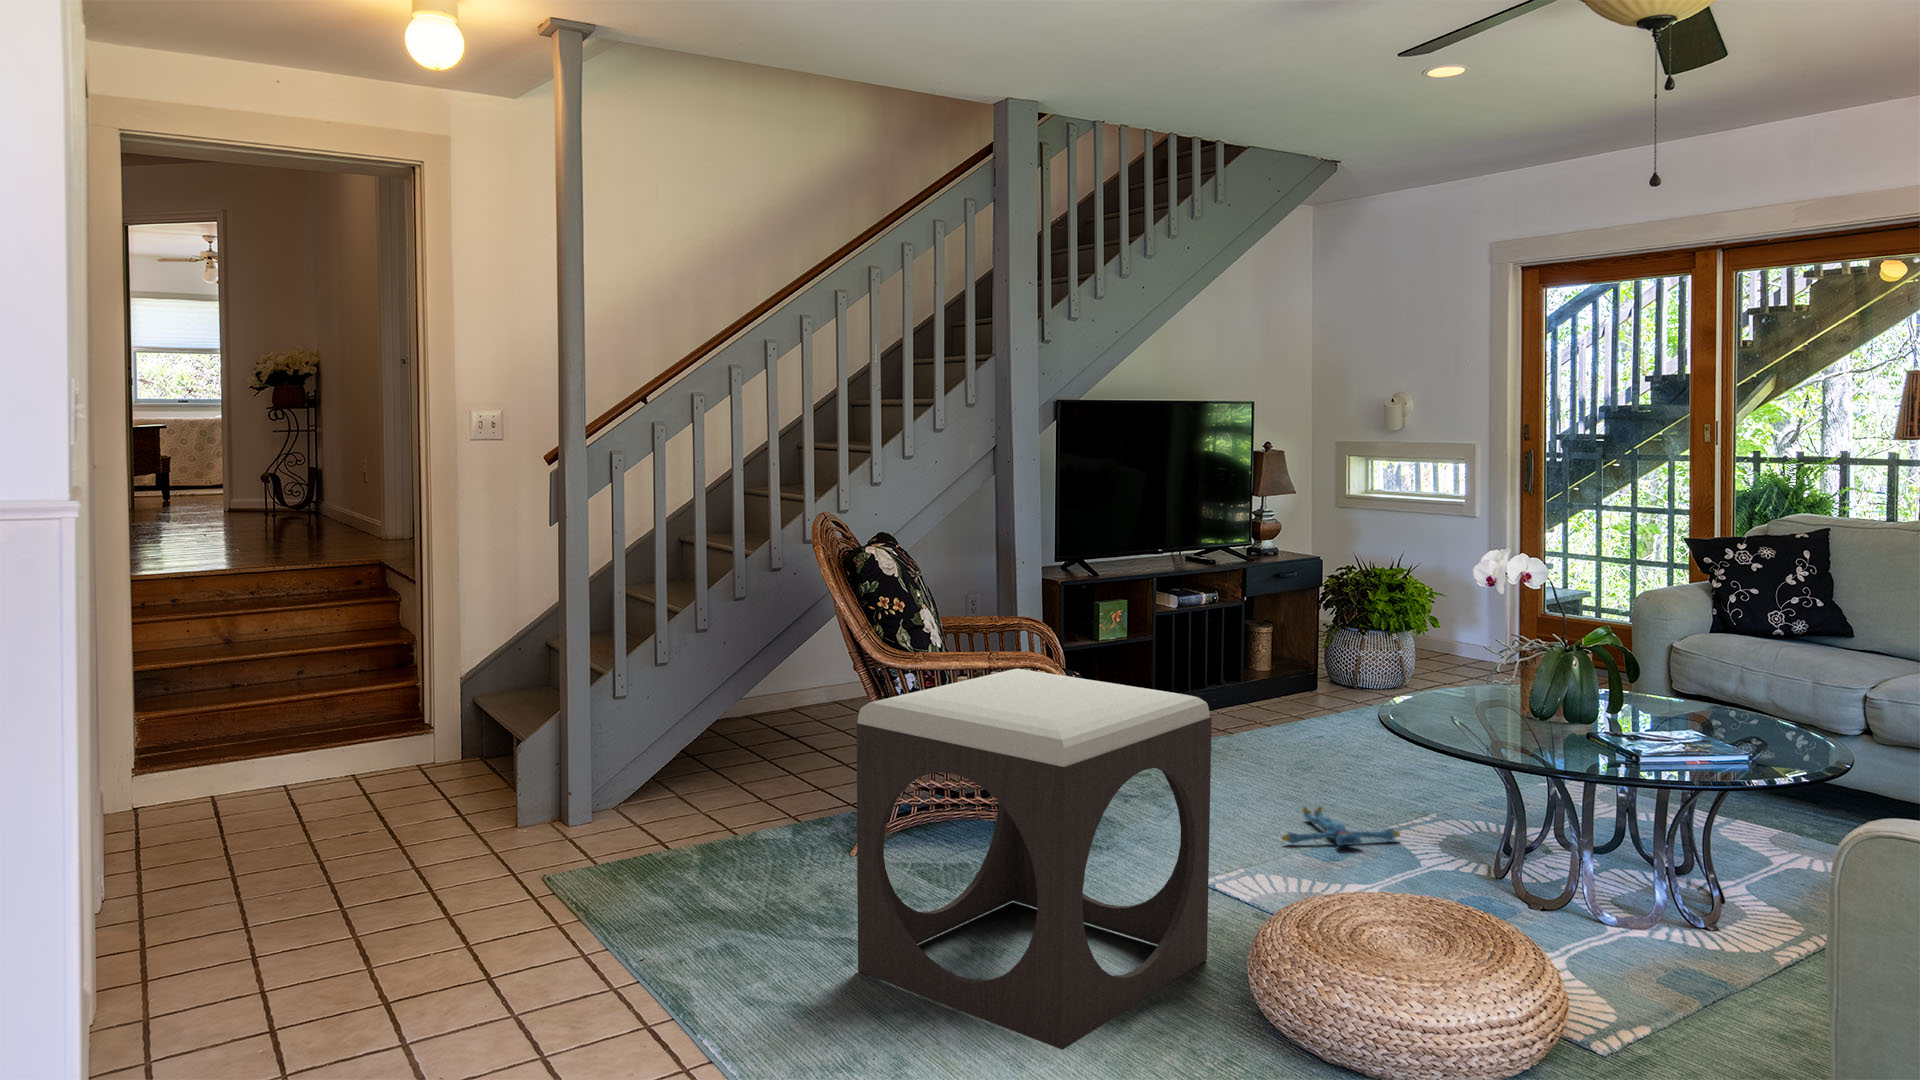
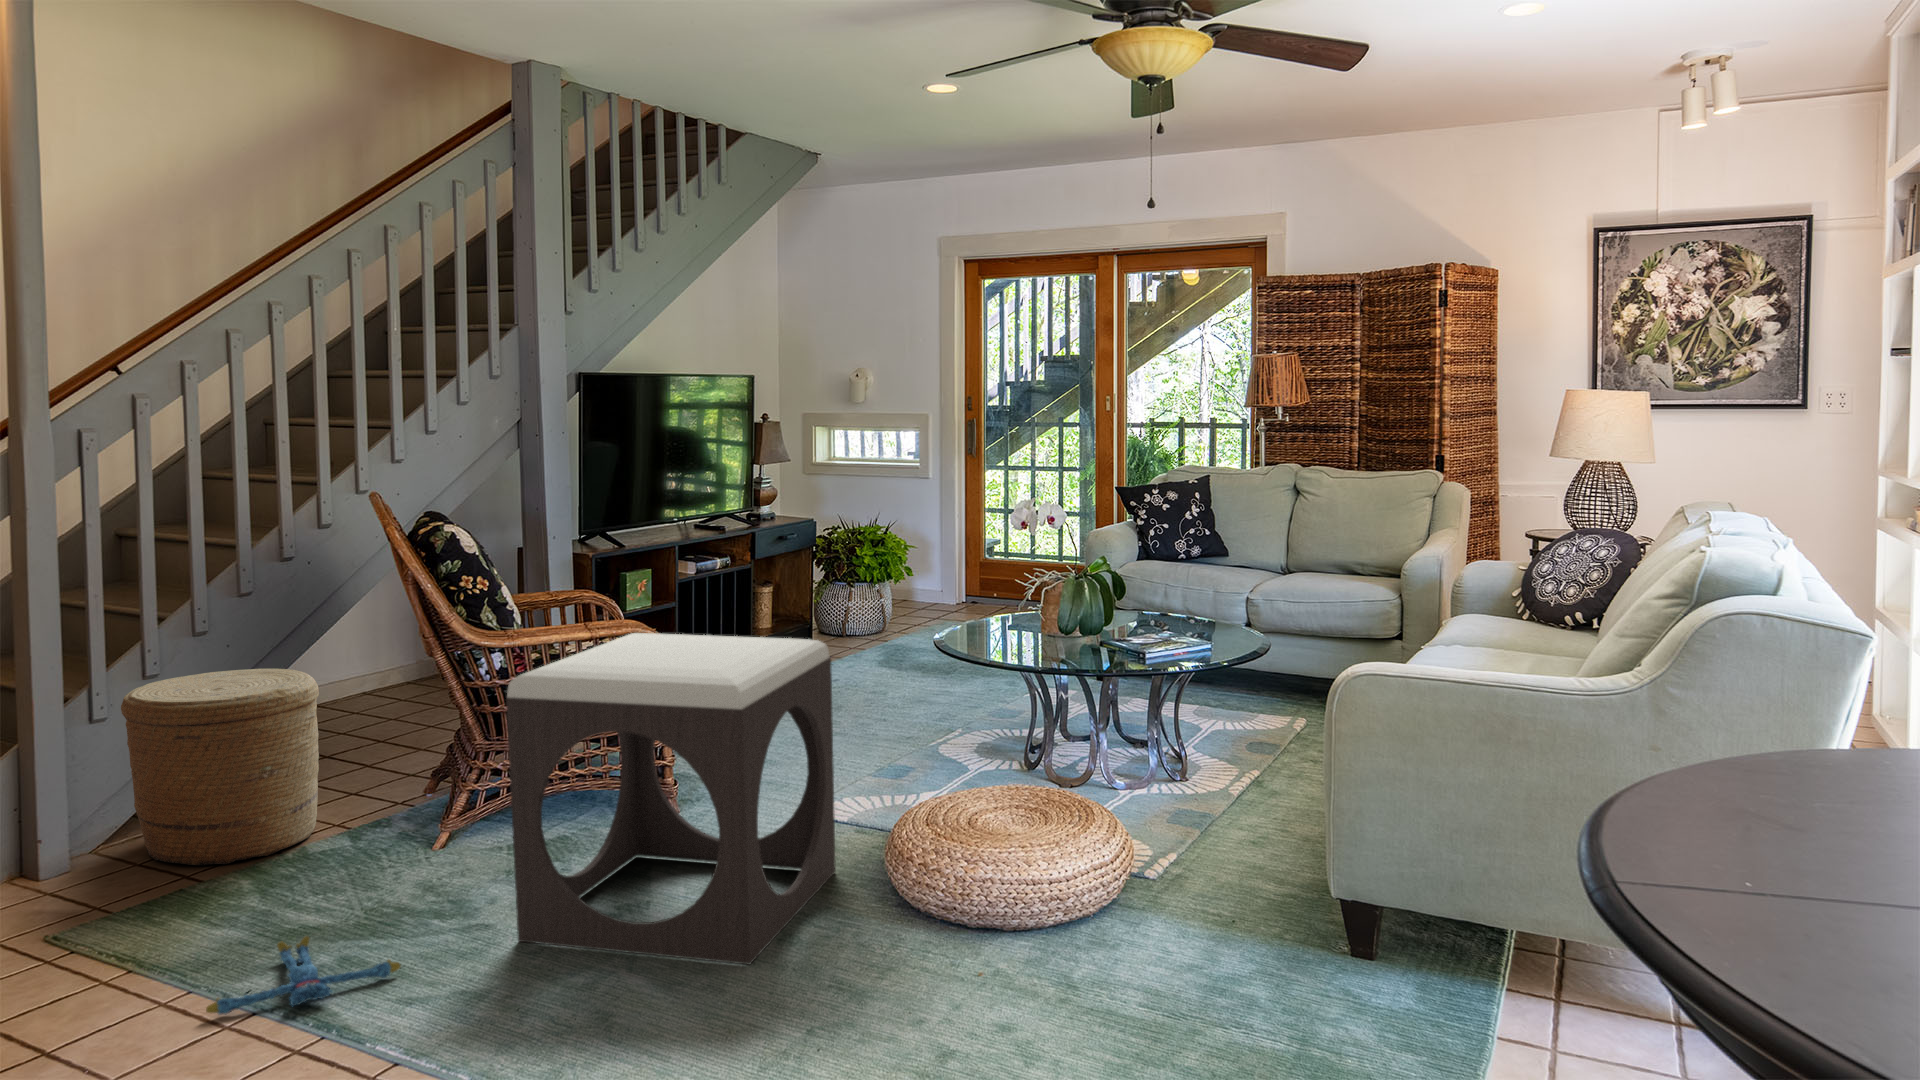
woven basket: none [605,667,763,844] -> present [121,669,319,866]
plush toy: present [1282,806,1400,846] -> present [206,937,400,1015]

